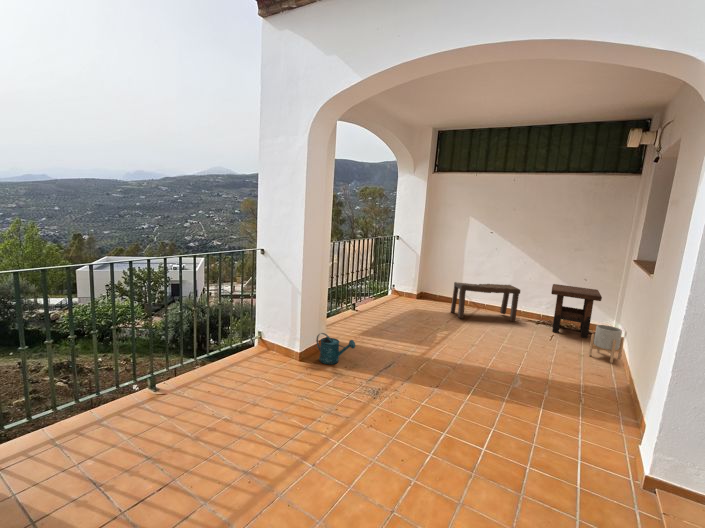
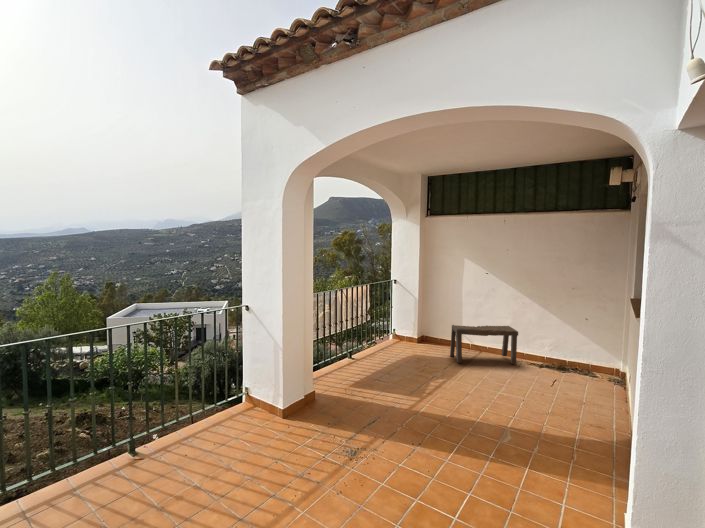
side table: present [551,284,602,338] -> none [548,324,601,382]
planter: present [589,325,624,363] -> none [588,370,624,411]
watering can: present [316,333,355,364] -> none [300,388,337,421]

